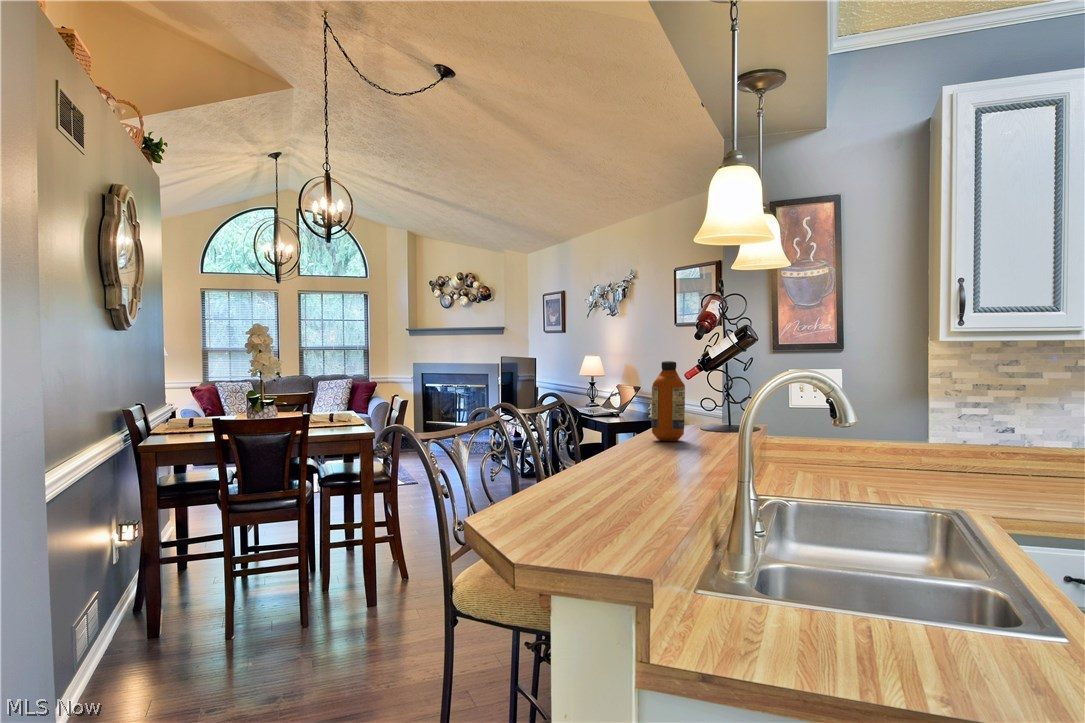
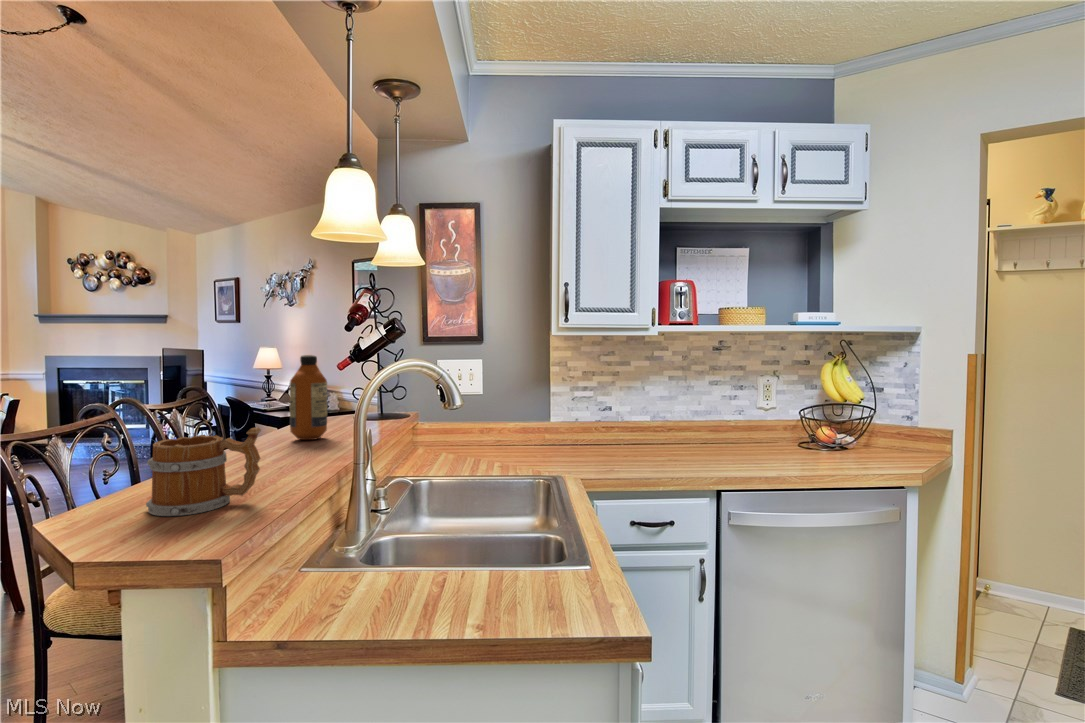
mug: none [577,421,663,488] -> present [146,428,261,516]

